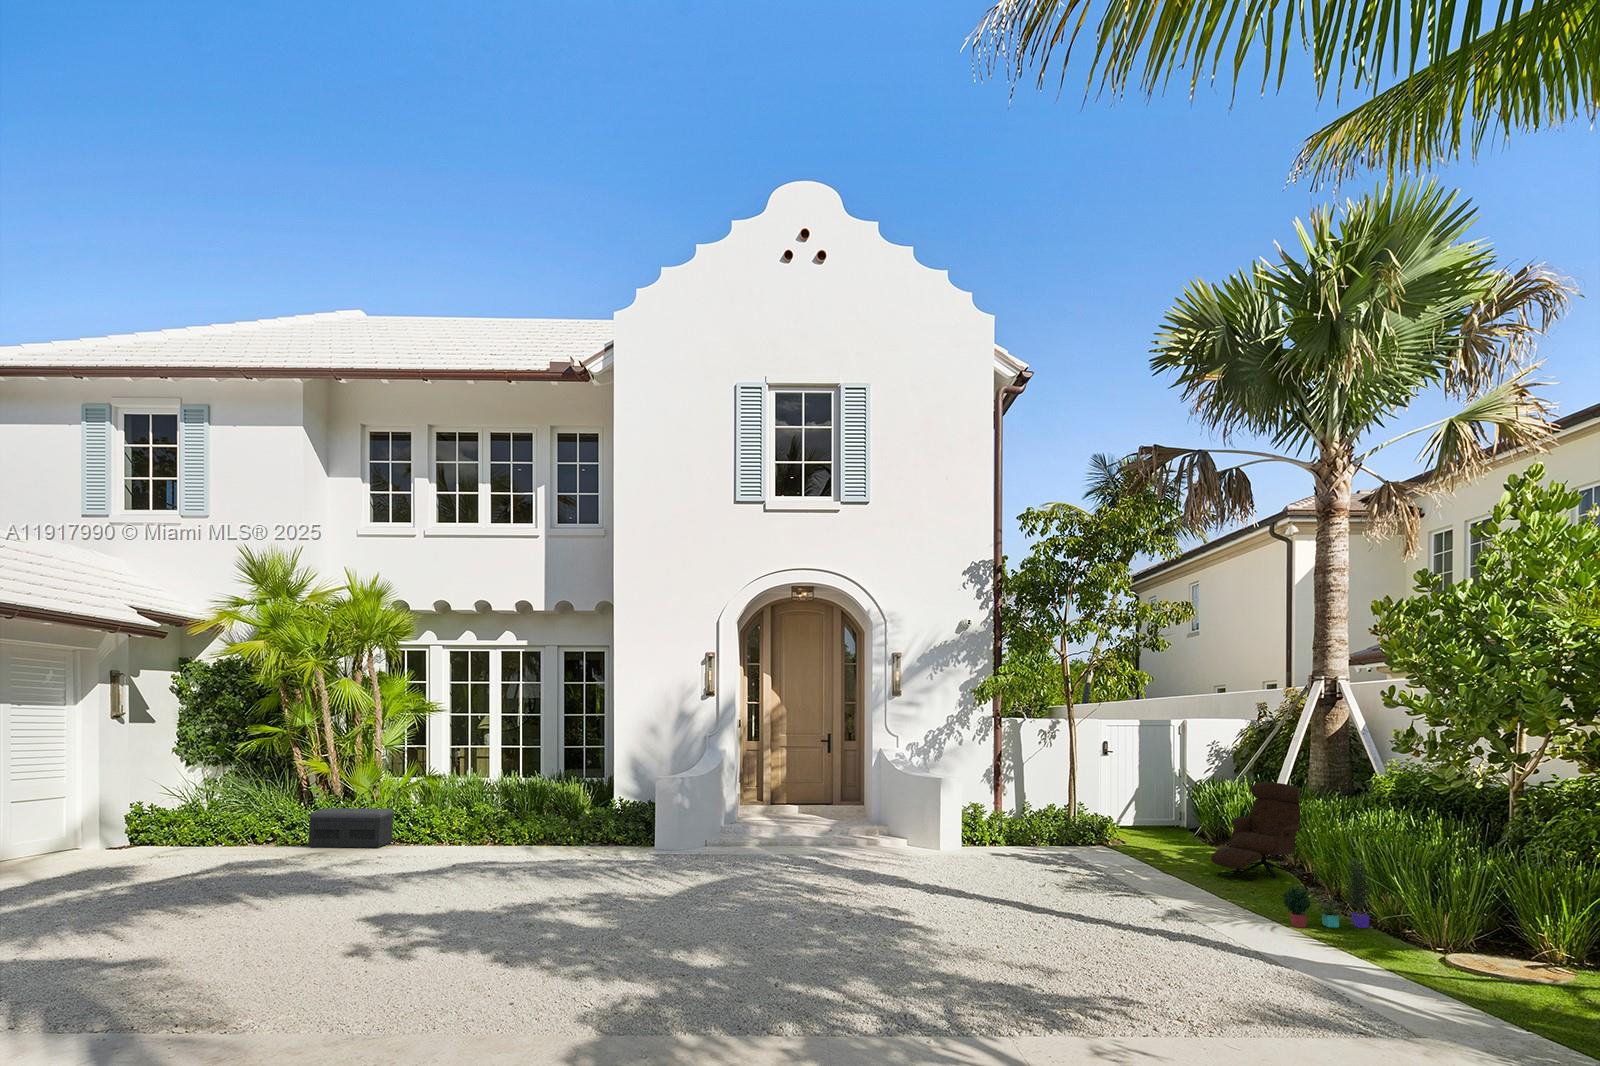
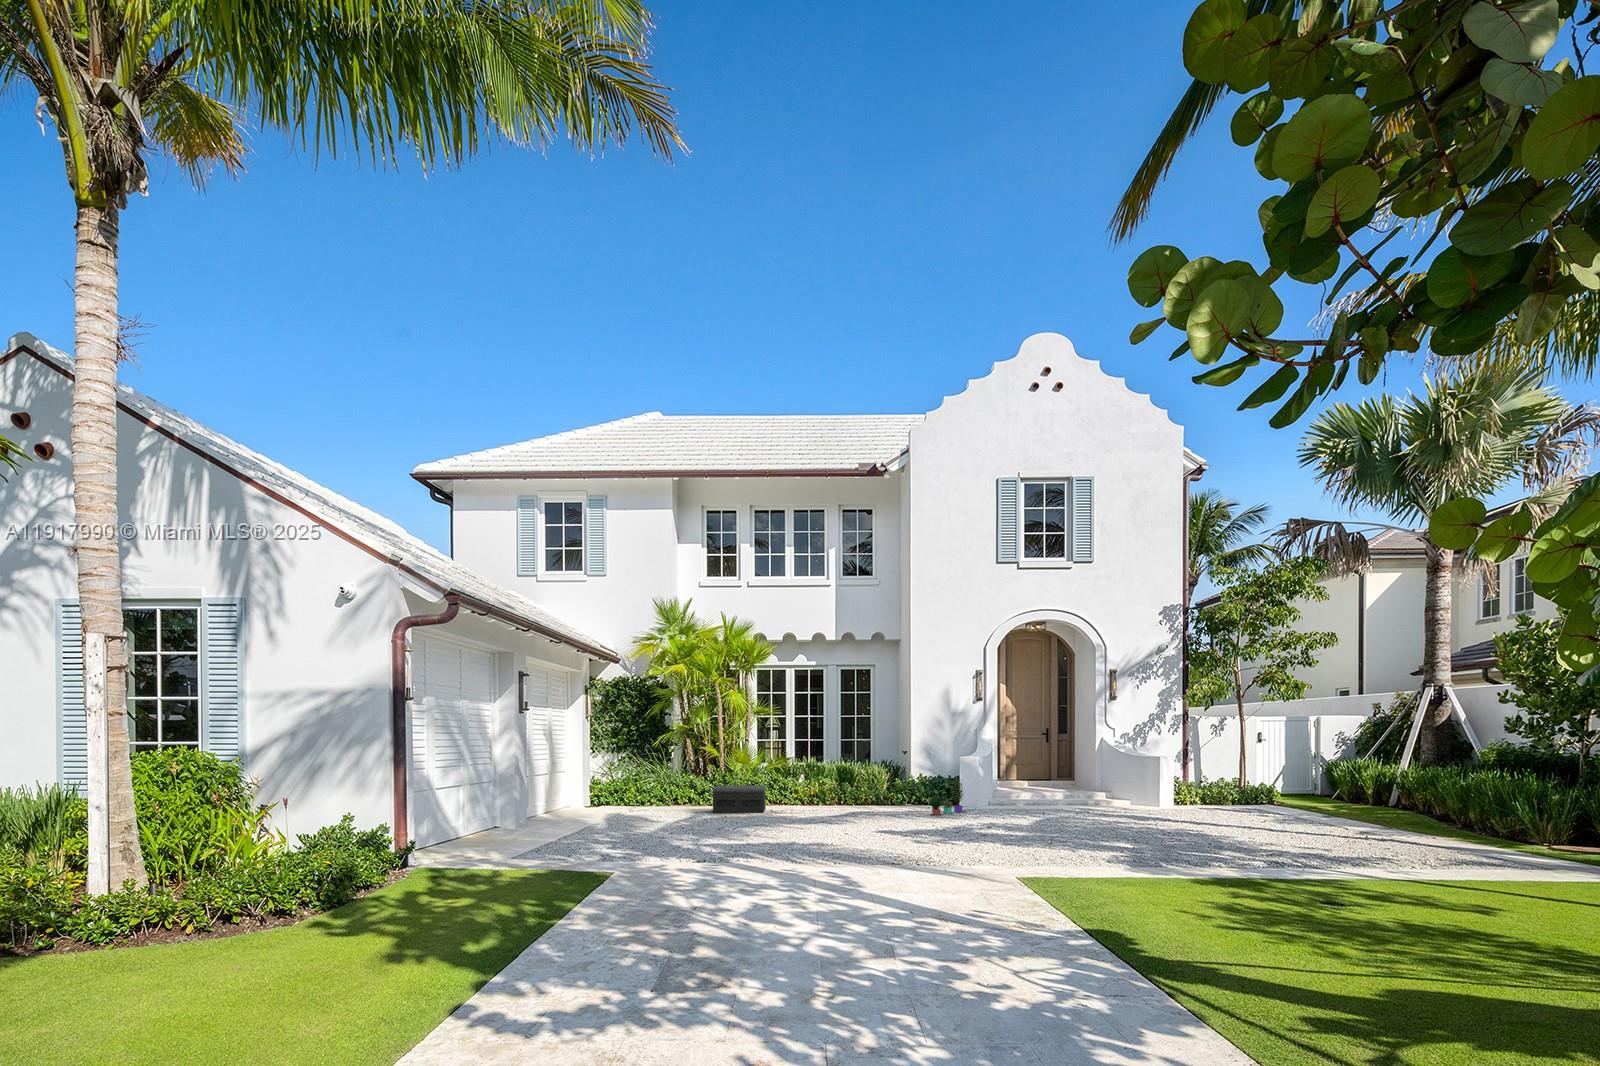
lounge chair: present [1211,782,1301,881] -> none [1369,758,1432,825]
potted plant: present [1283,857,1373,928] -> present [929,778,963,815]

